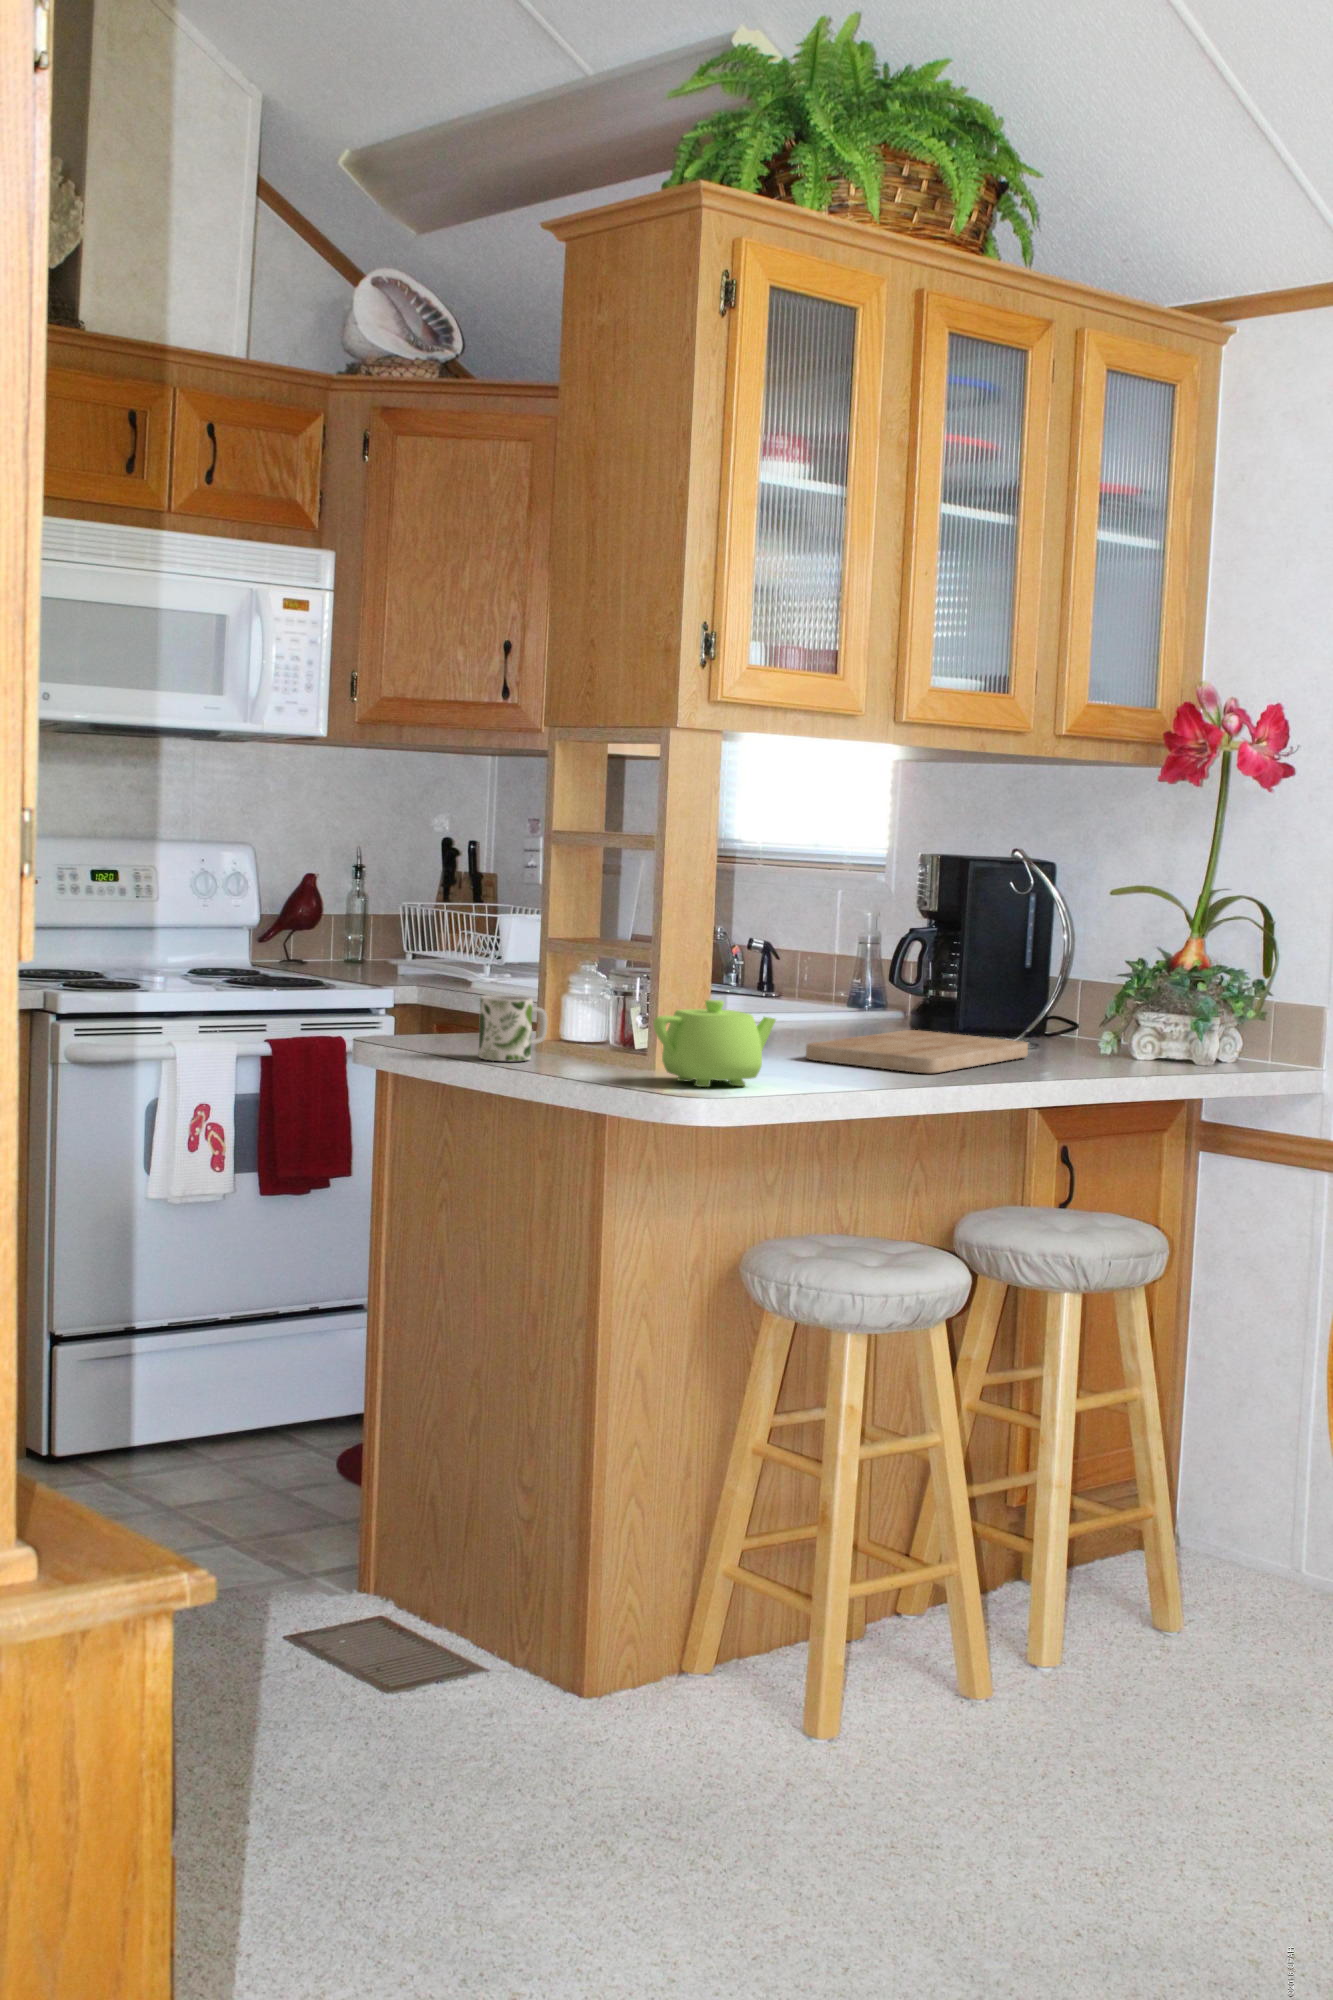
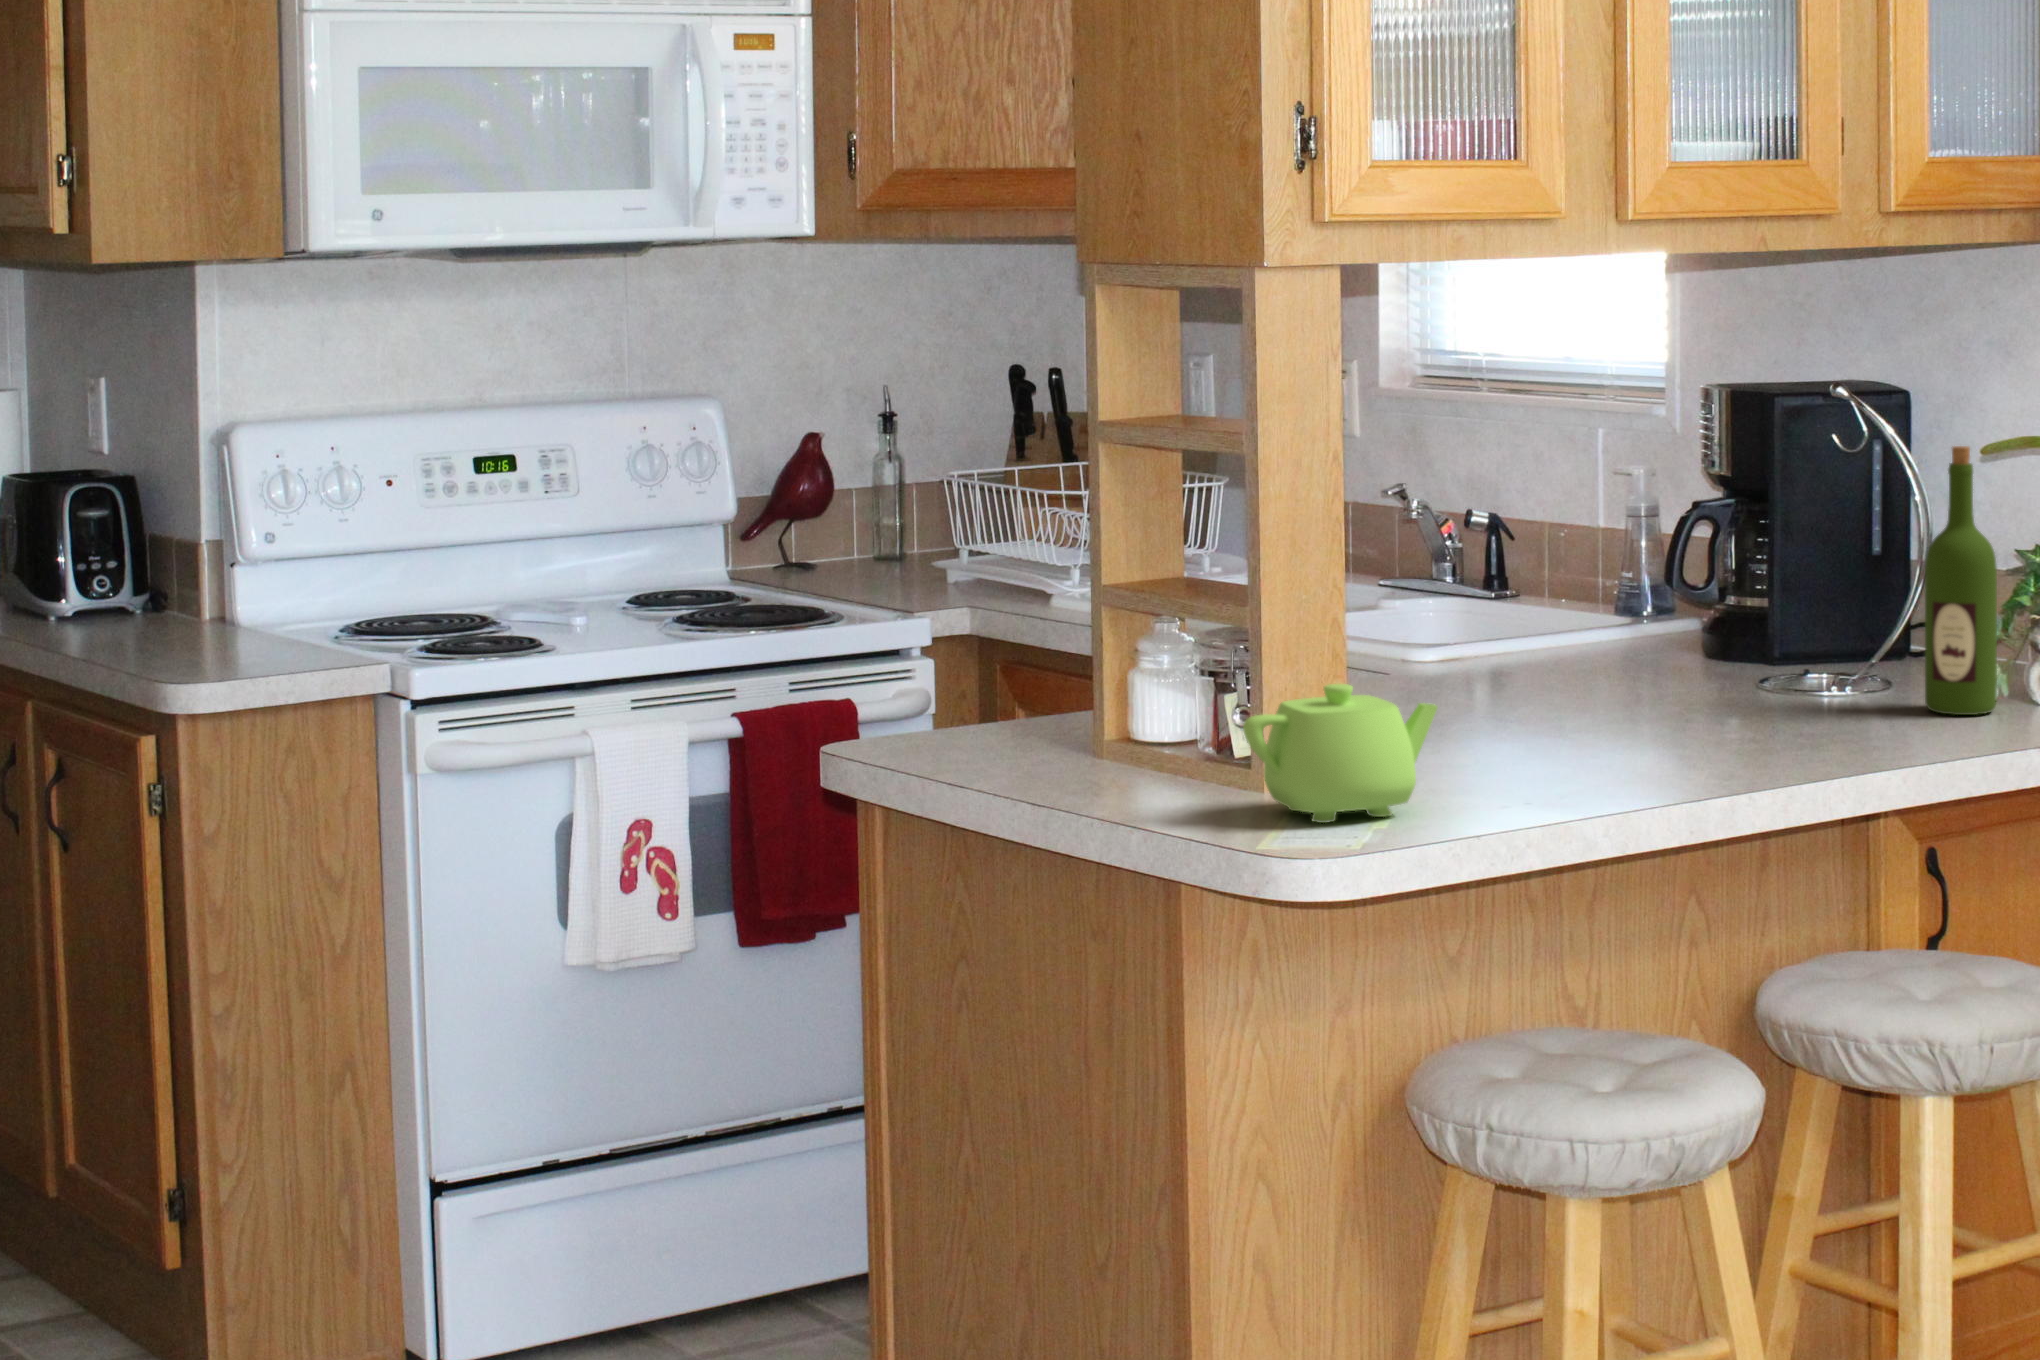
wine bottle: none [1066,889,1117,1061] -> present [1925,446,1997,715]
mug: present [478,995,547,1061] -> none [995,677,1102,782]
cutting board: present [806,1030,1028,1073] -> none [1510,672,1864,764]

